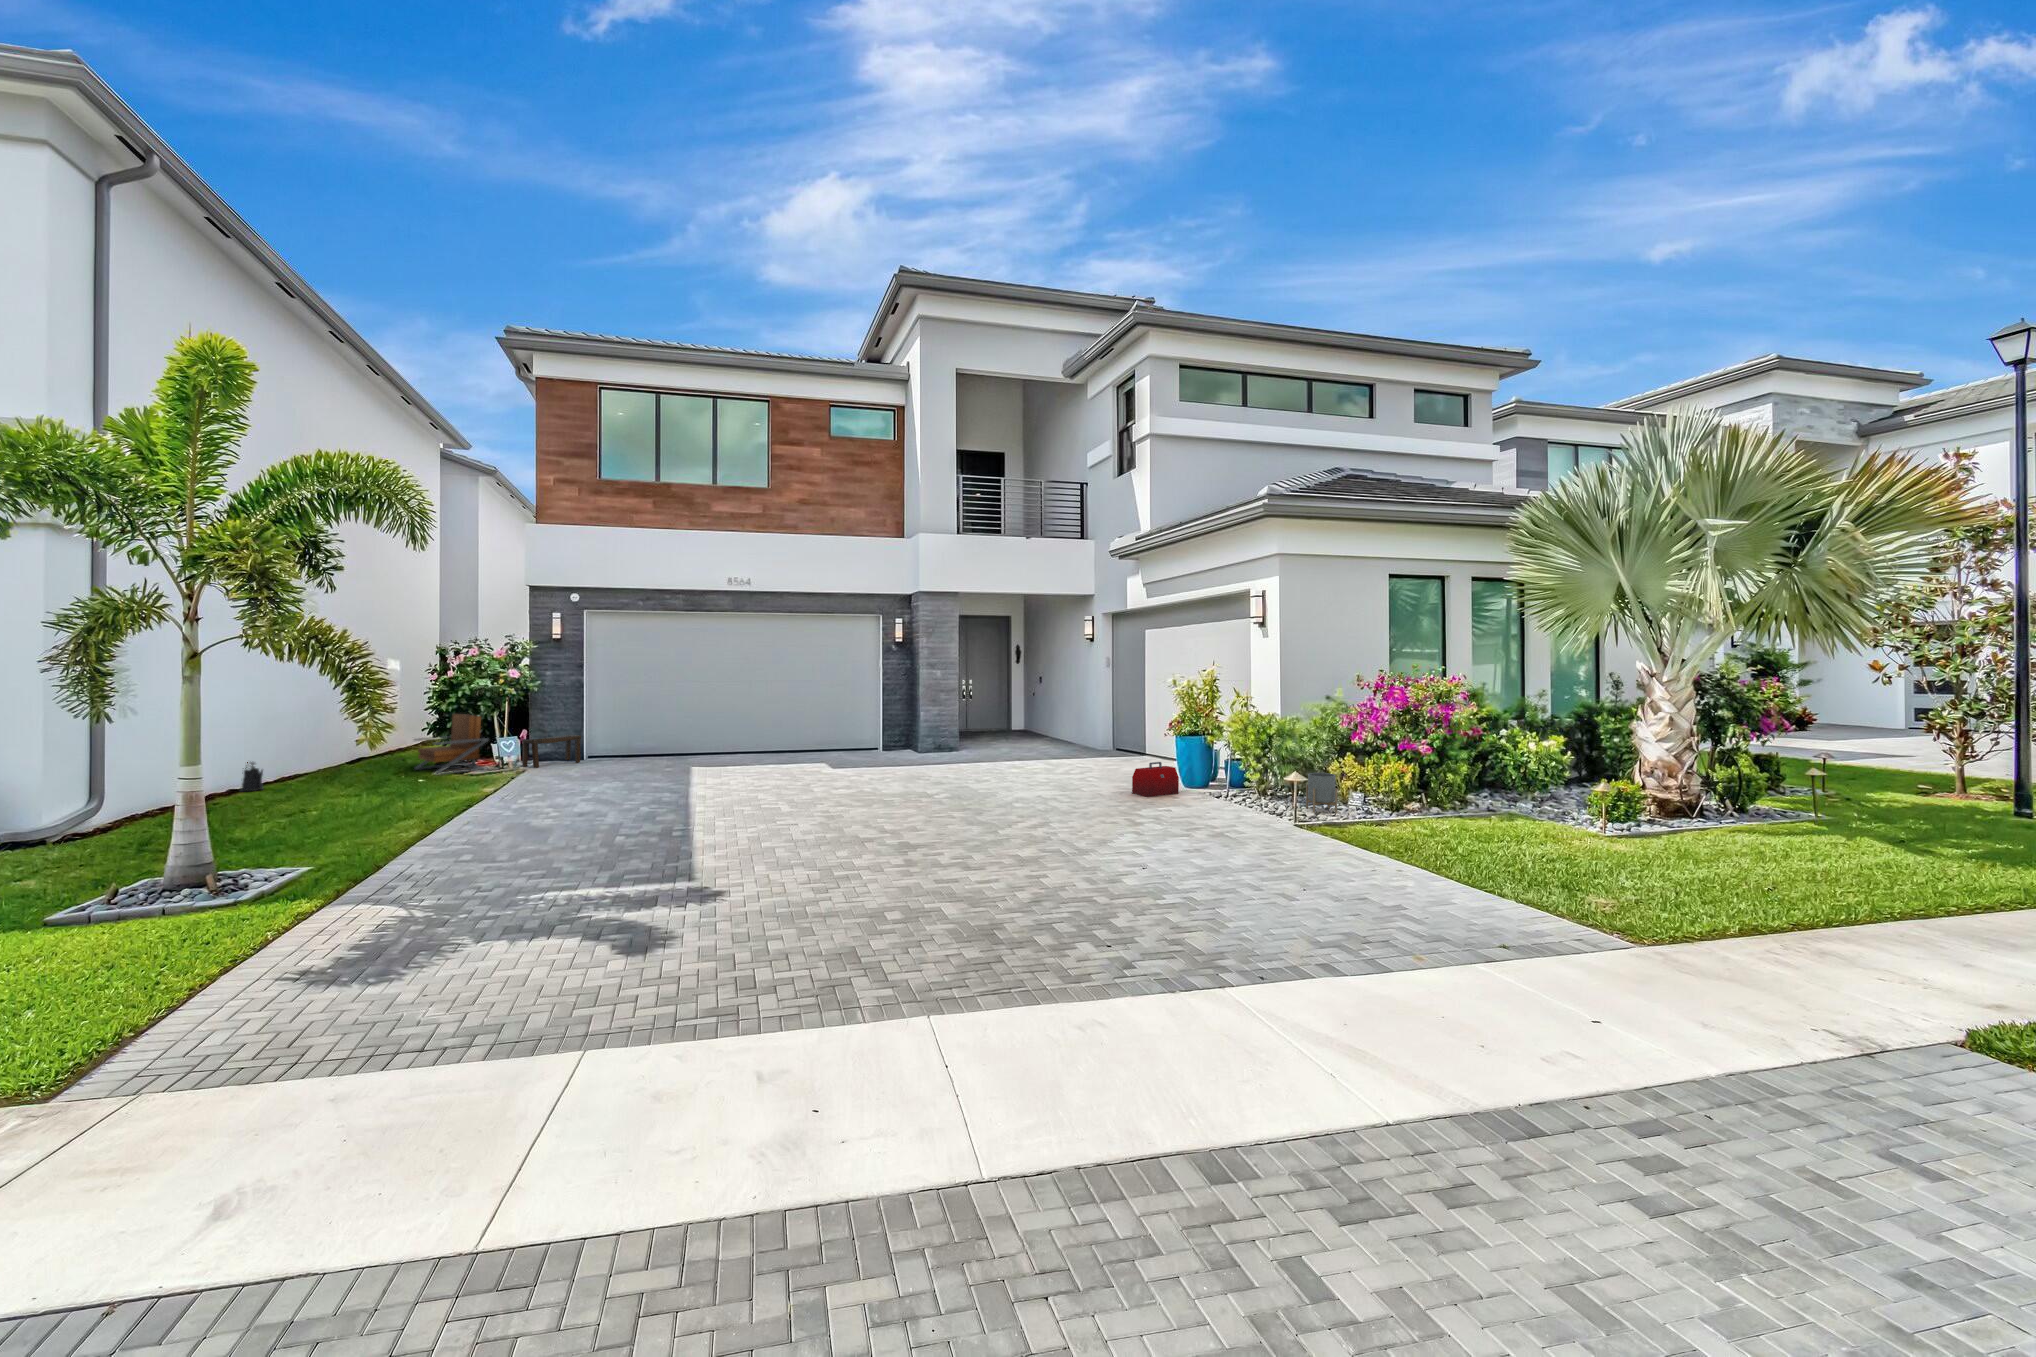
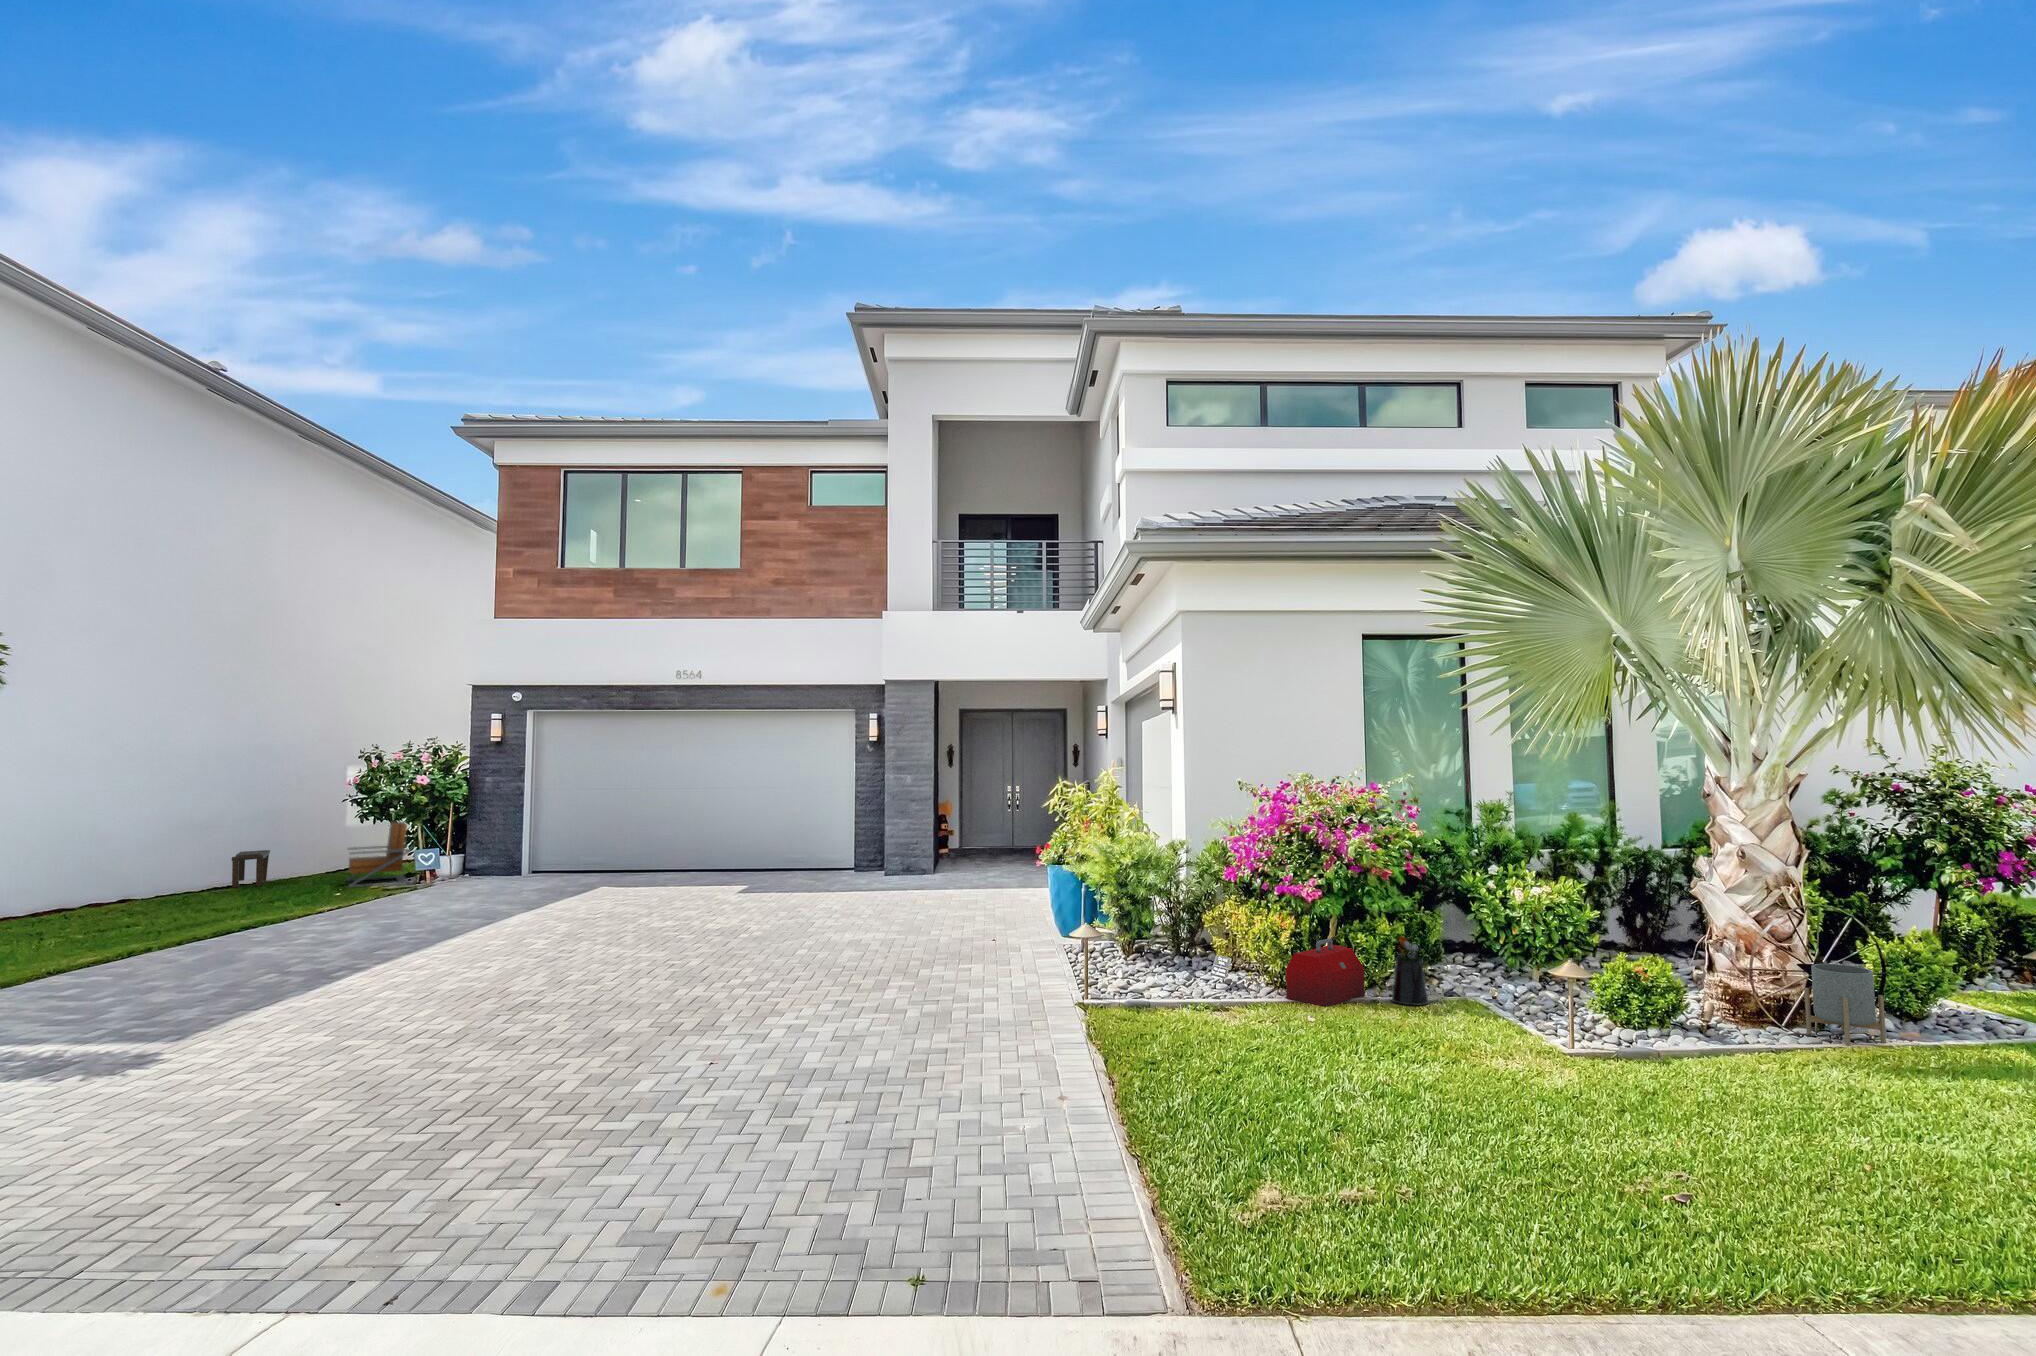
bench: present [522,735,581,768] -> present [232,850,270,888]
watering can: present [241,762,263,791] -> present [1391,936,1429,1005]
toolbox: present [1132,762,1179,797] -> present [1286,939,1365,1007]
planter: present [1306,773,1337,812] -> present [1804,964,1886,1046]

